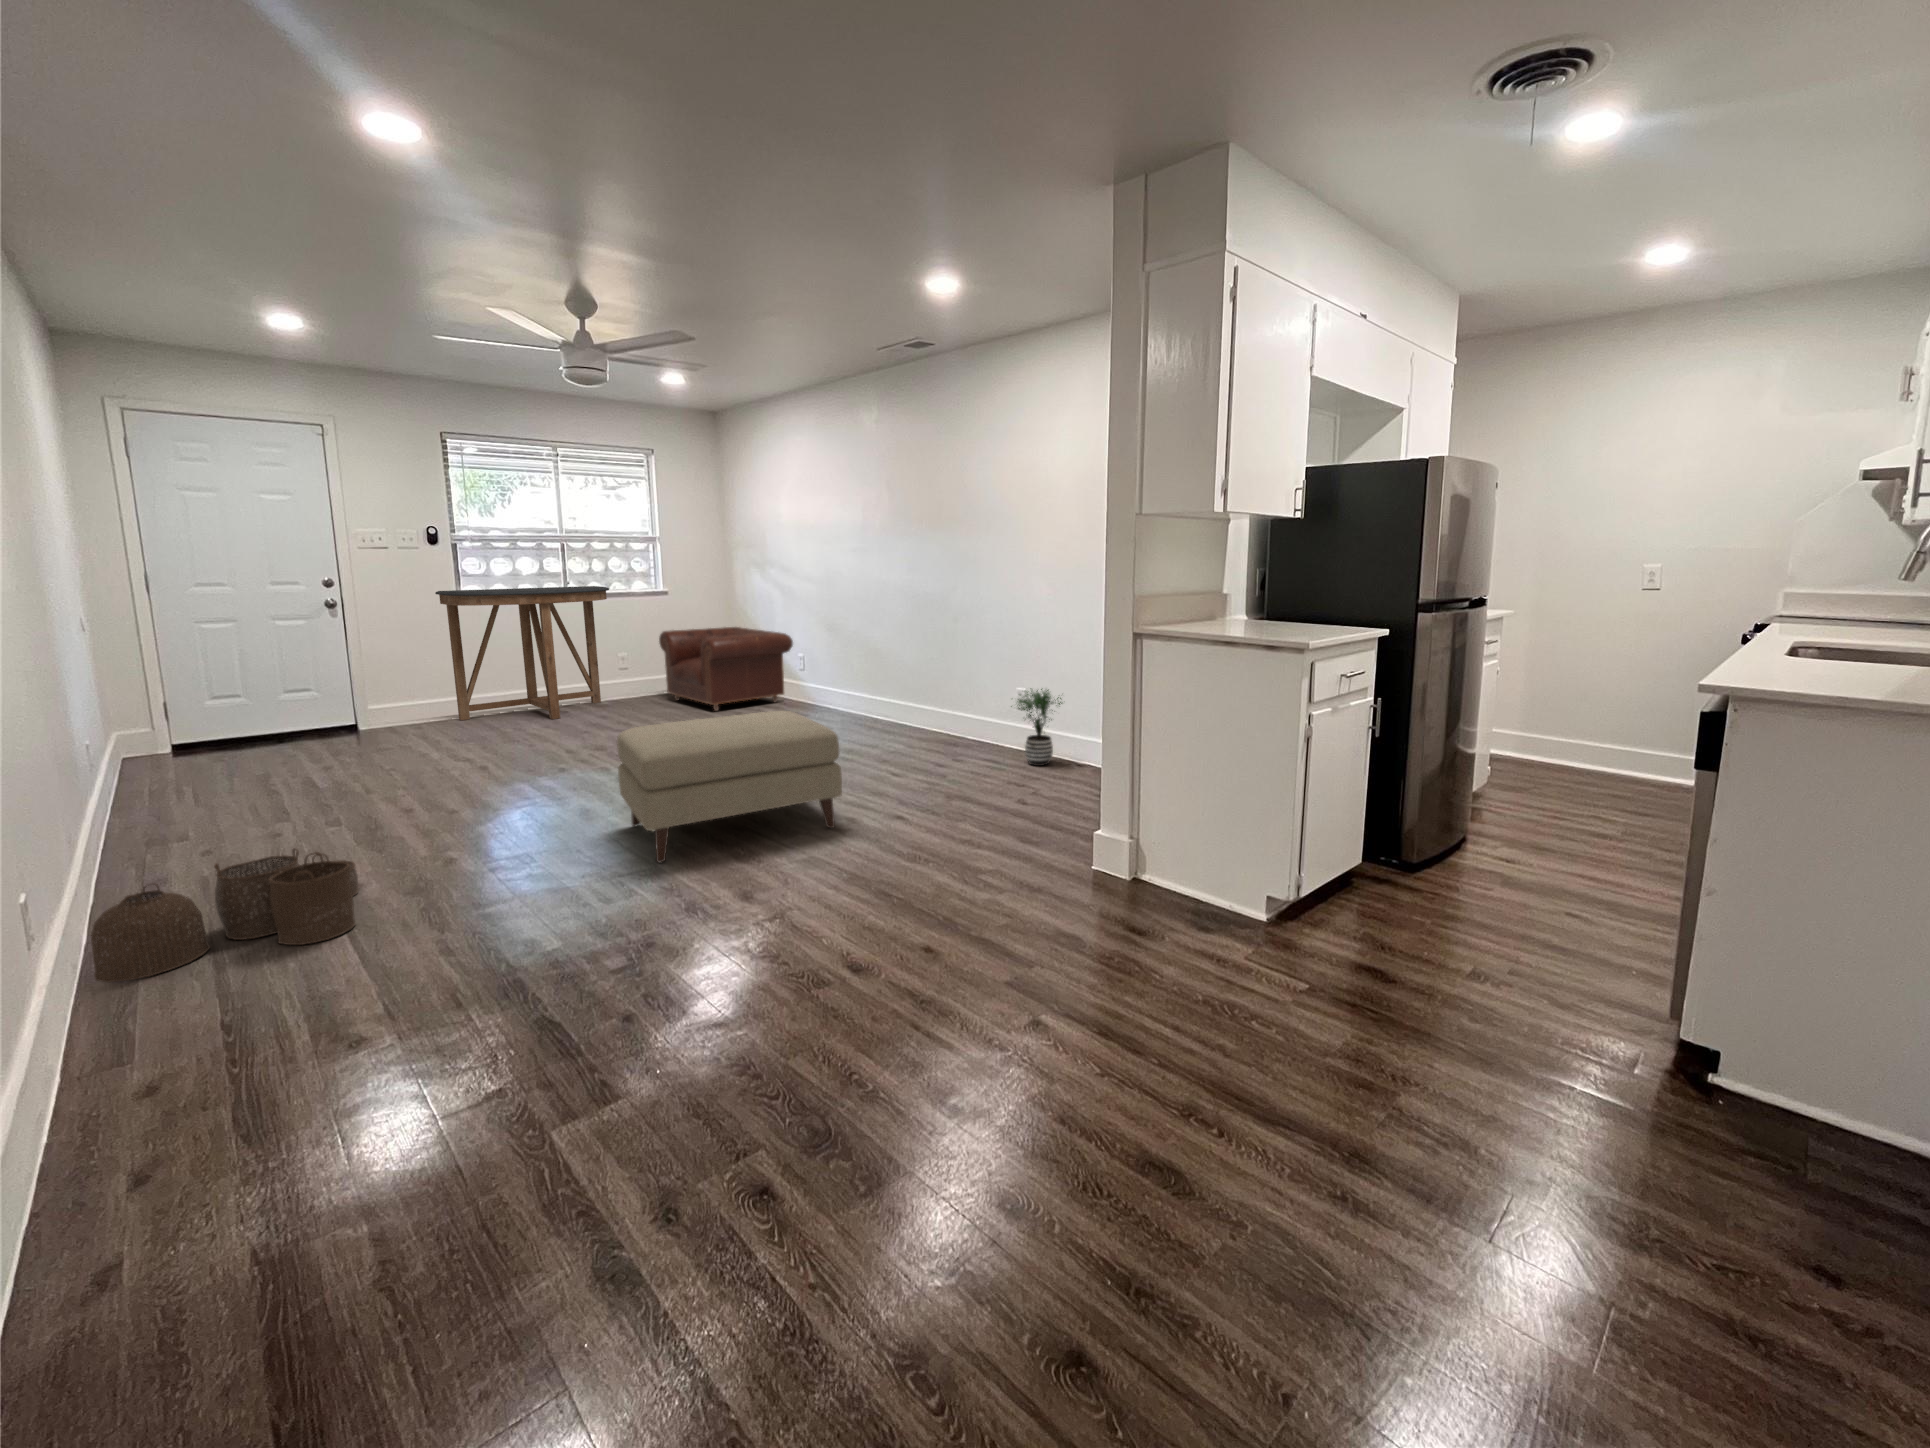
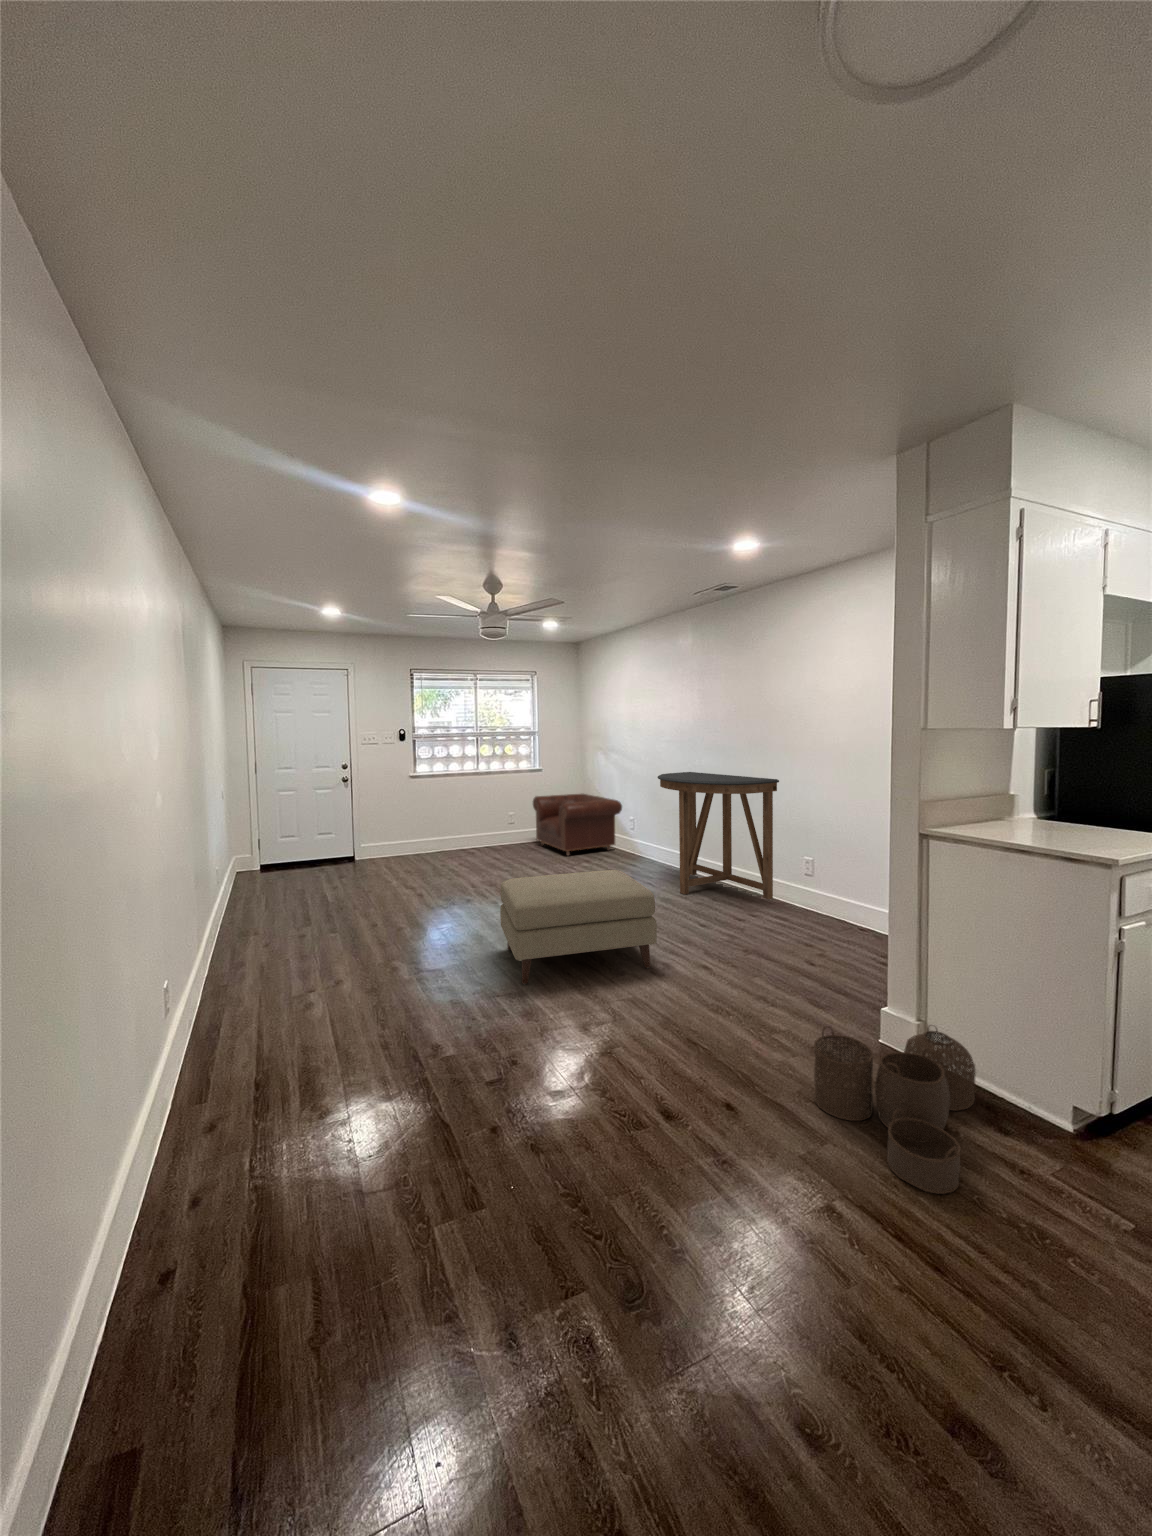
console table: present [435,586,609,720] -> present [658,772,779,899]
potted plant: present [1011,688,1062,766] -> none [793,857,844,924]
woven basket: present [91,848,359,982] -> present [814,1026,976,1194]

